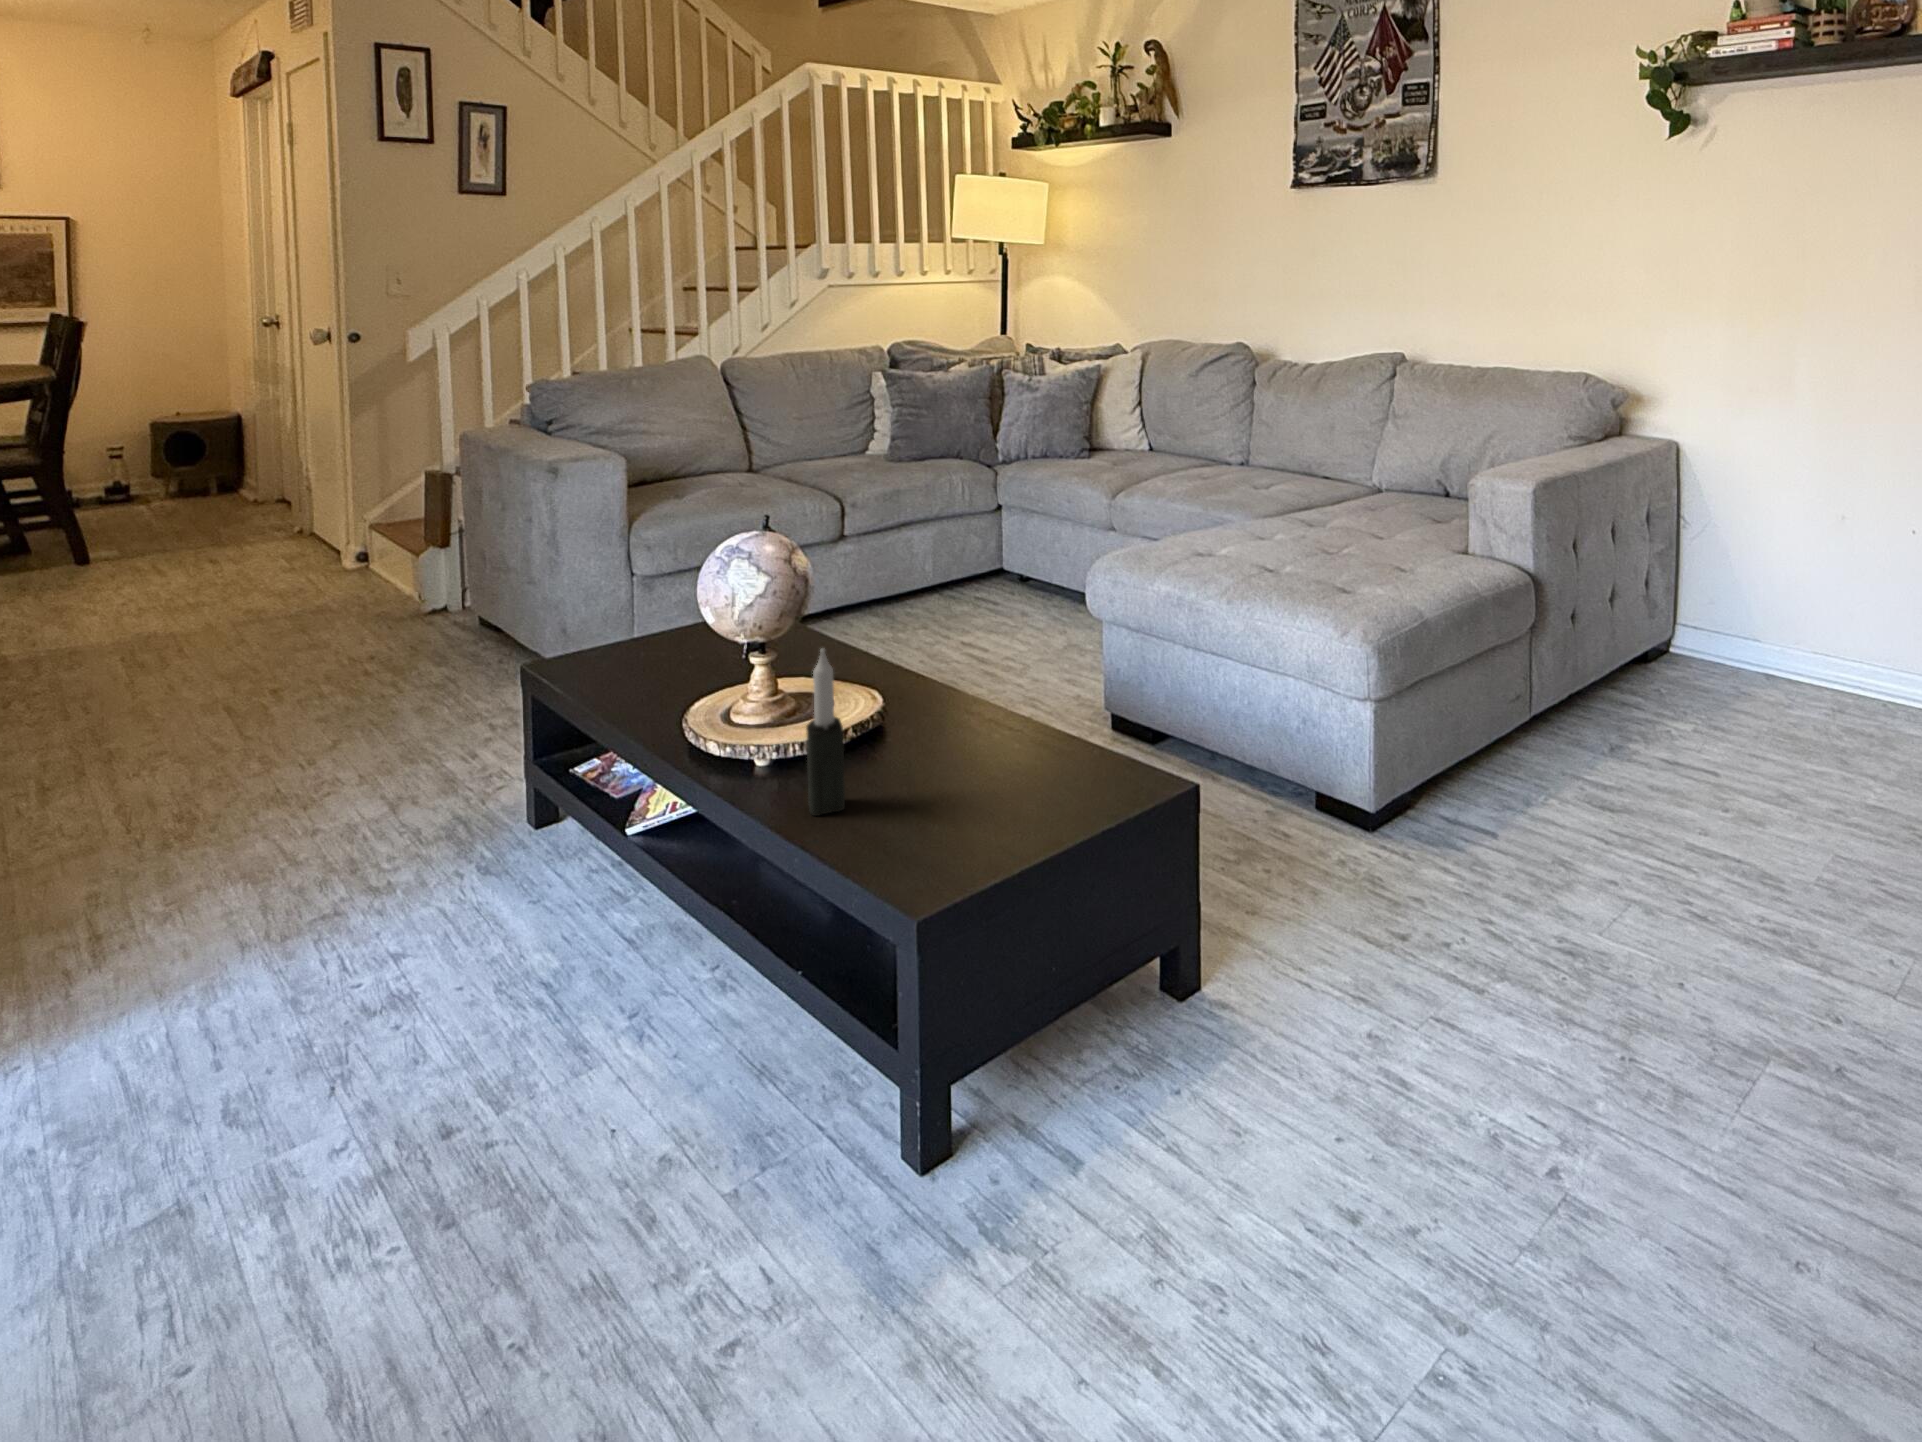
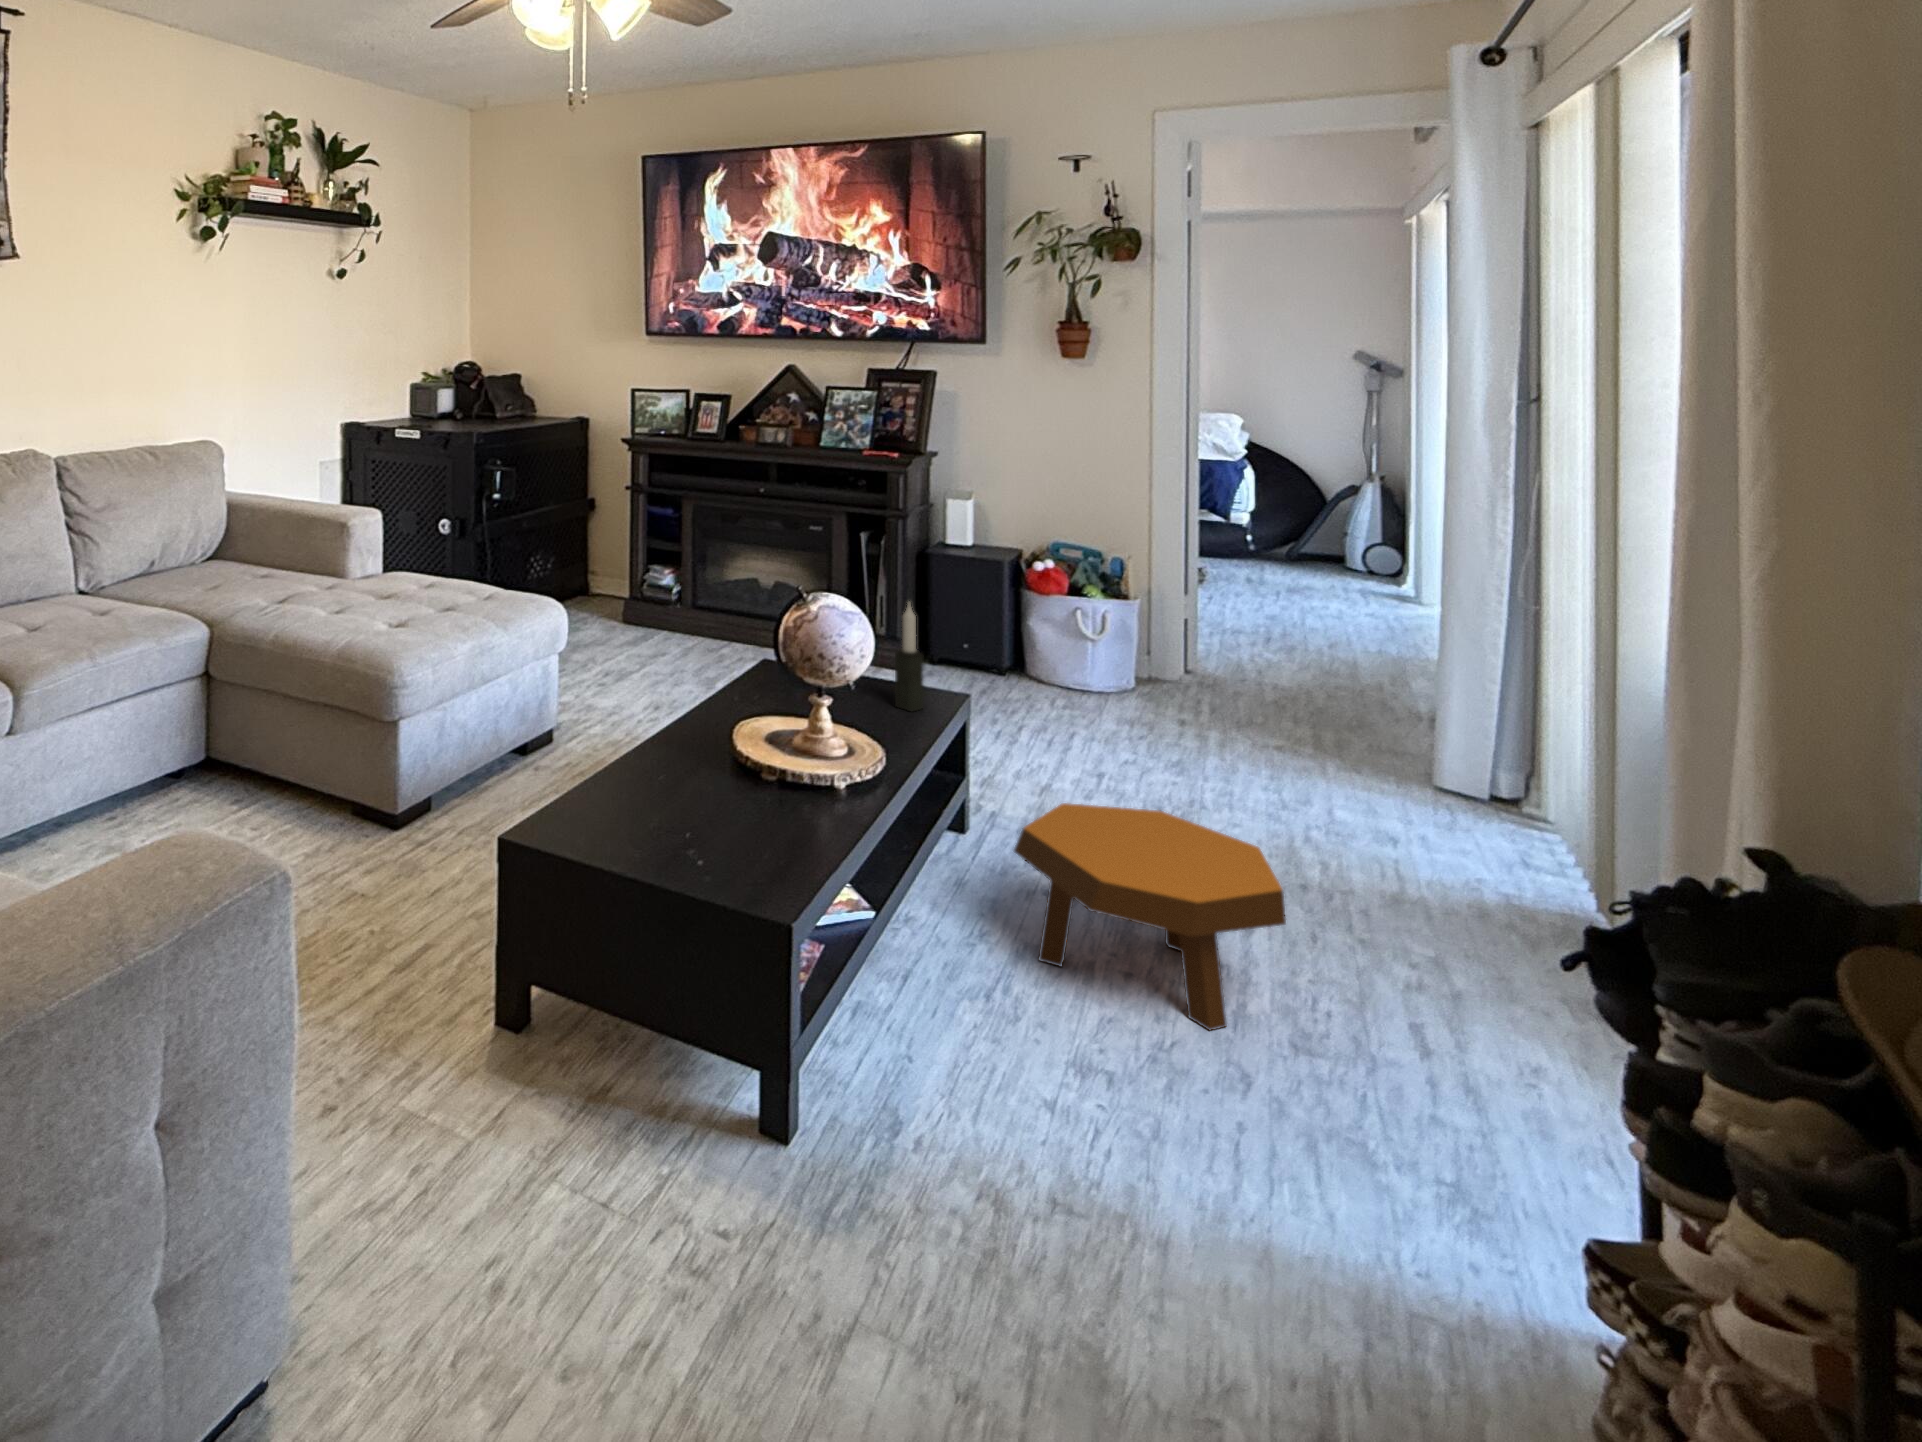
footstool: none [196,883,586,1254] -> present [1014,803,1286,1030]

